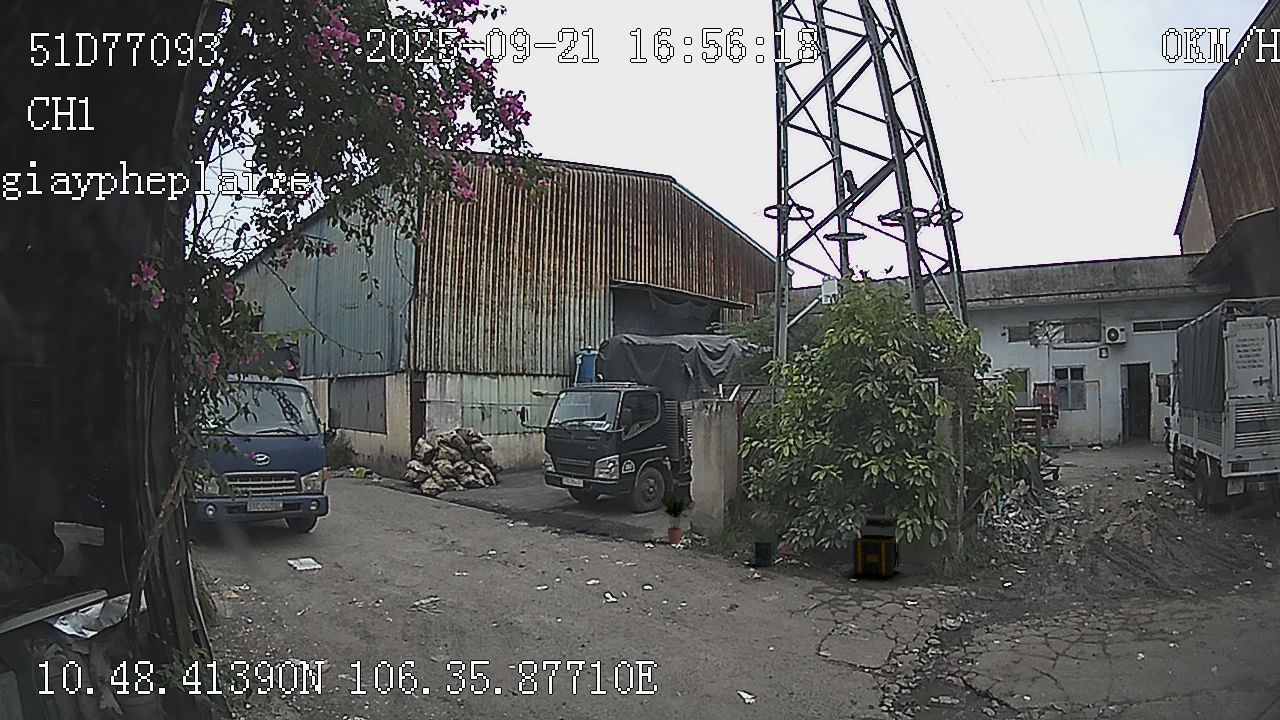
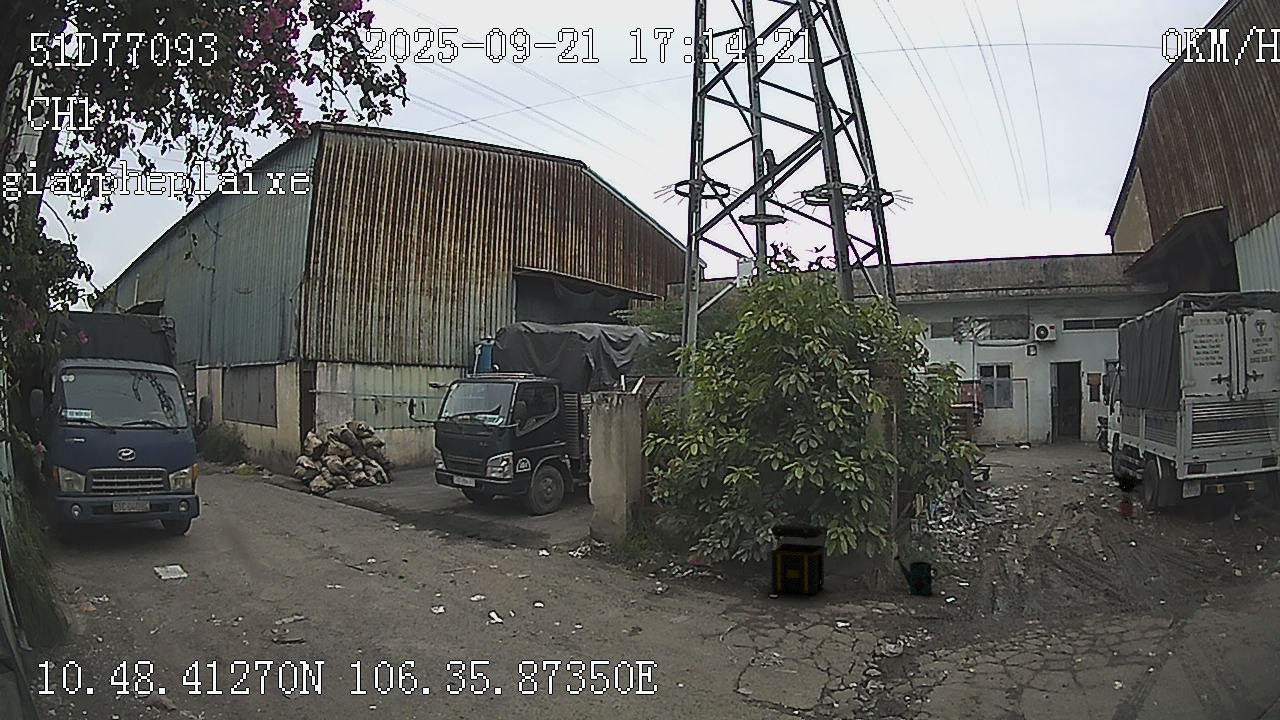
potted plant: present [661,496,691,544] -> present [1114,473,1144,516]
watering can: present [751,535,783,566] -> present [894,555,938,595]

